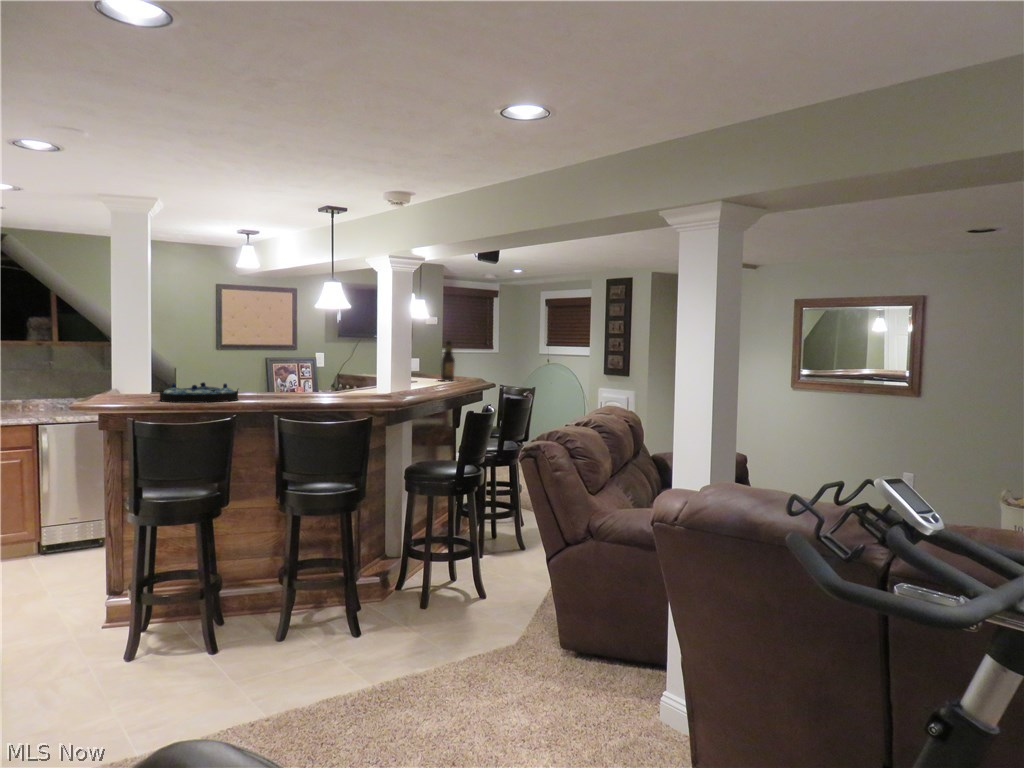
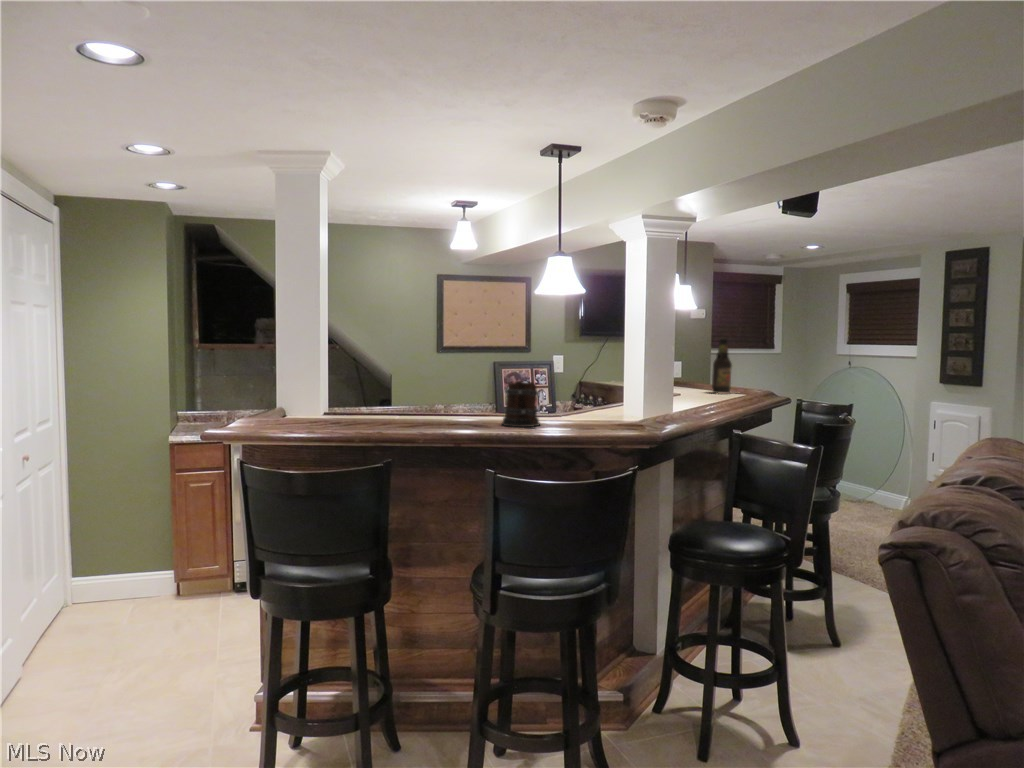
beer mug: none [293,370,321,400] -> present [502,381,540,427]
serving tray: present [160,382,238,403] -> none [326,398,428,429]

